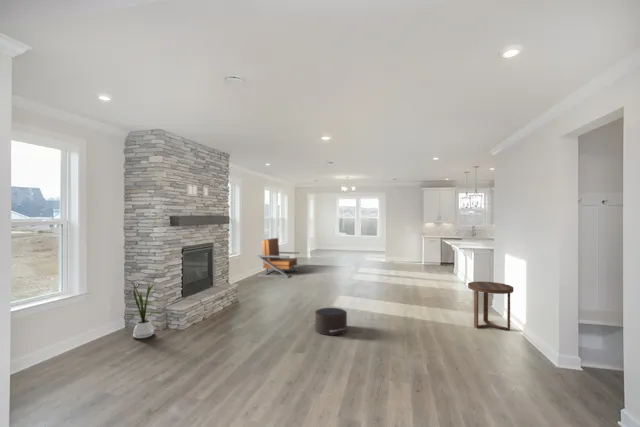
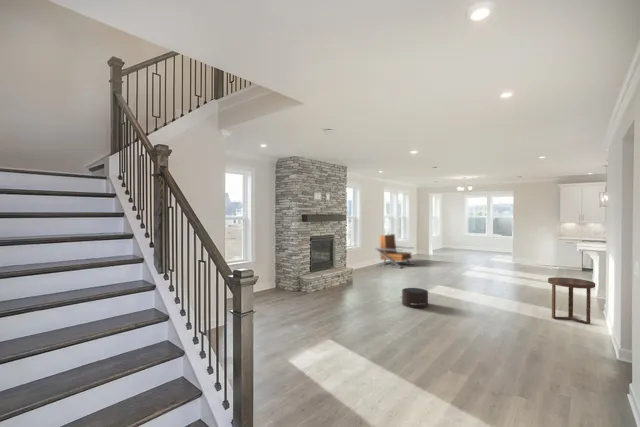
house plant: present [130,282,160,338] -> none [274,255,296,295]

